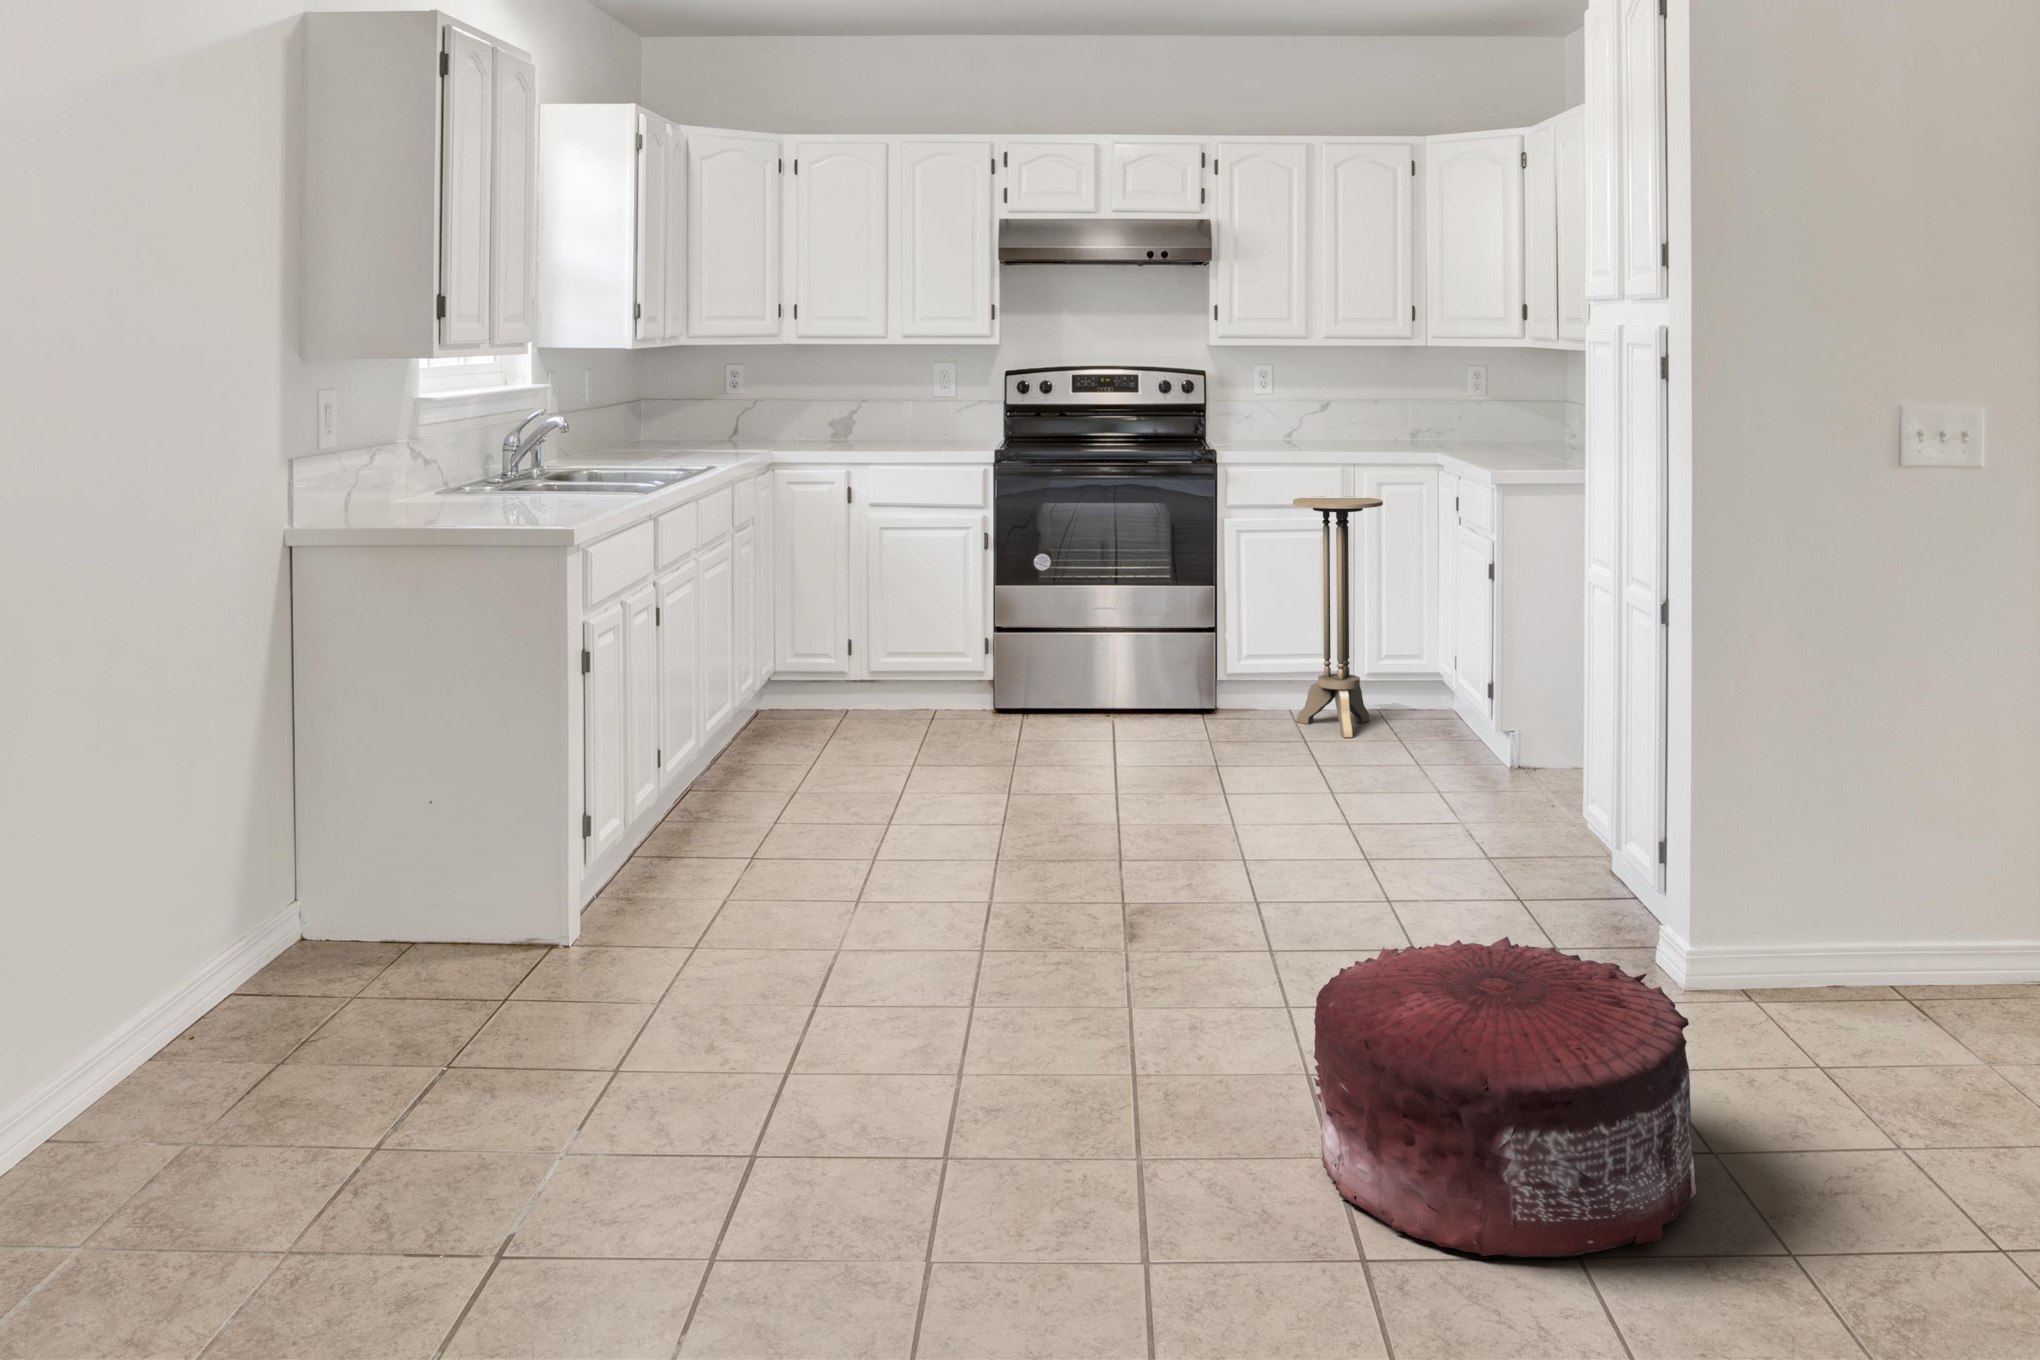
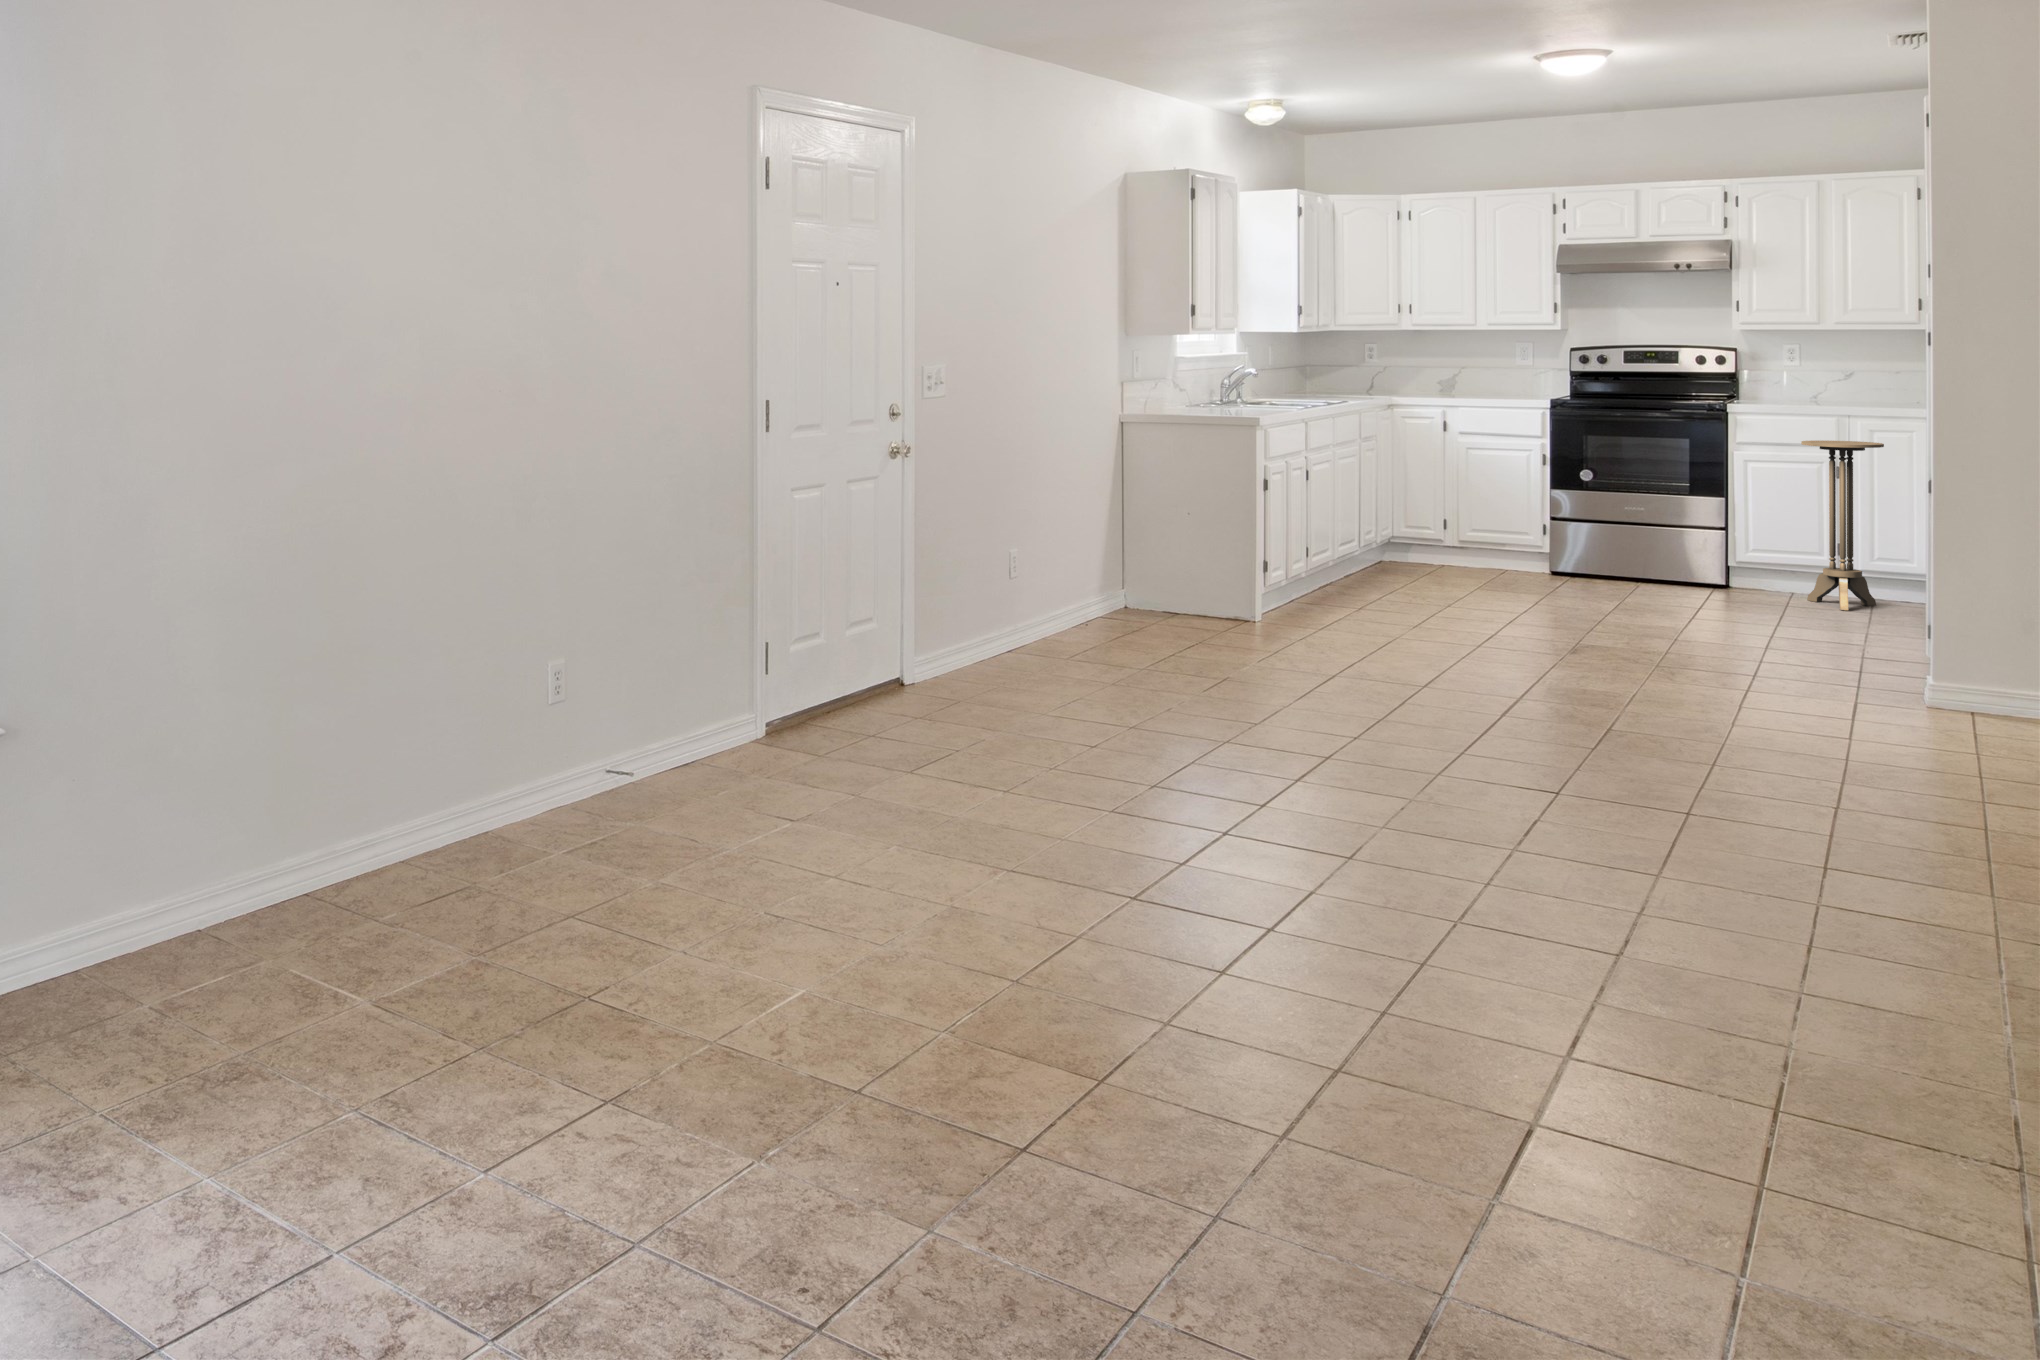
pouf: present [1314,937,1696,1257] -> none [1629,629,1858,750]

